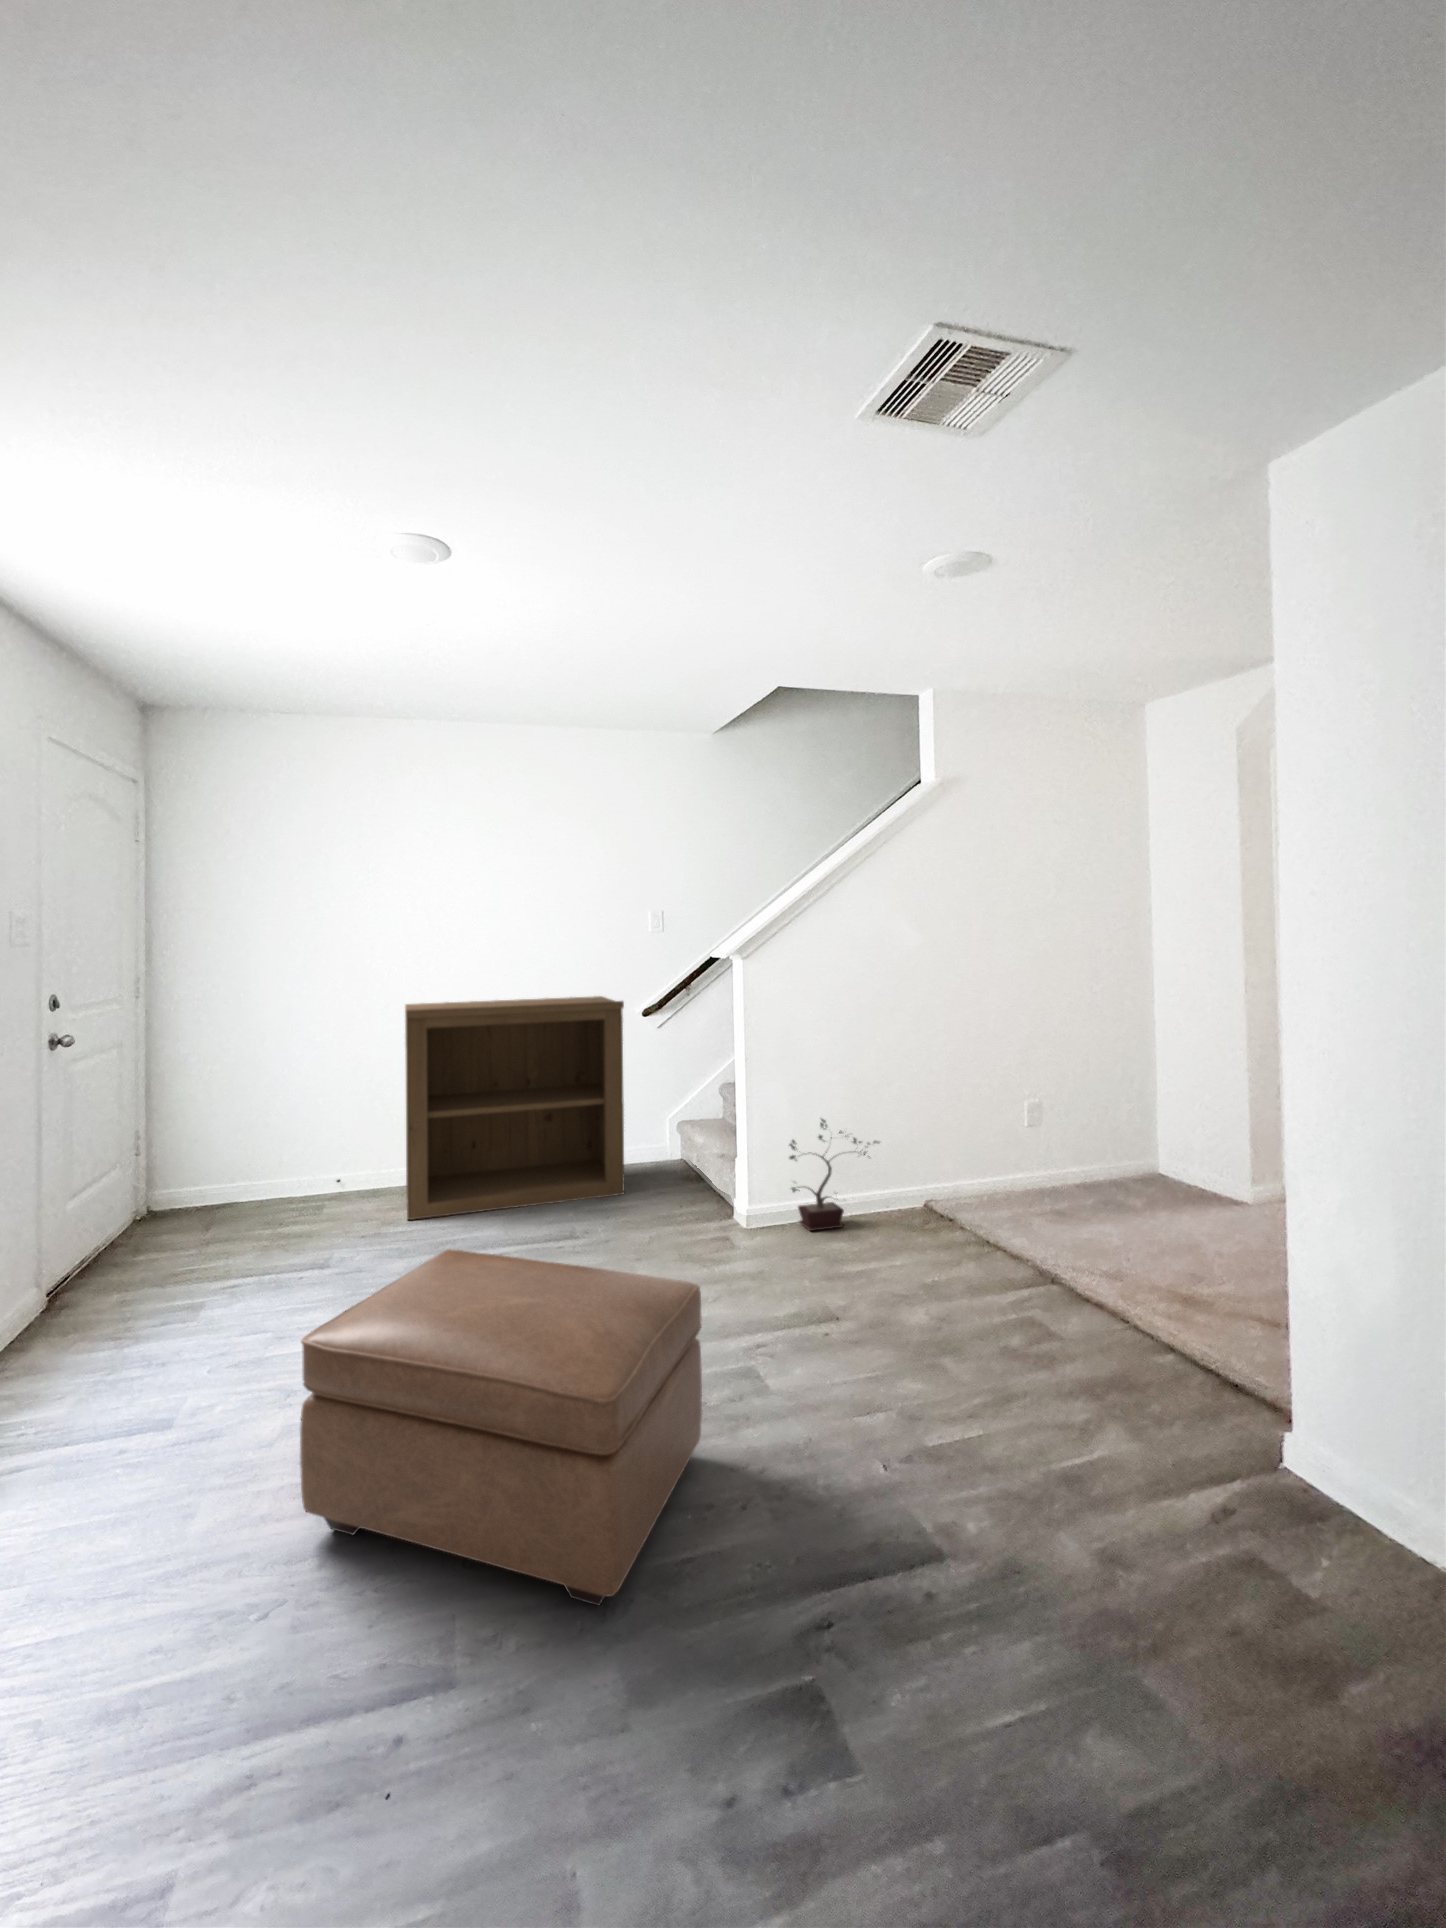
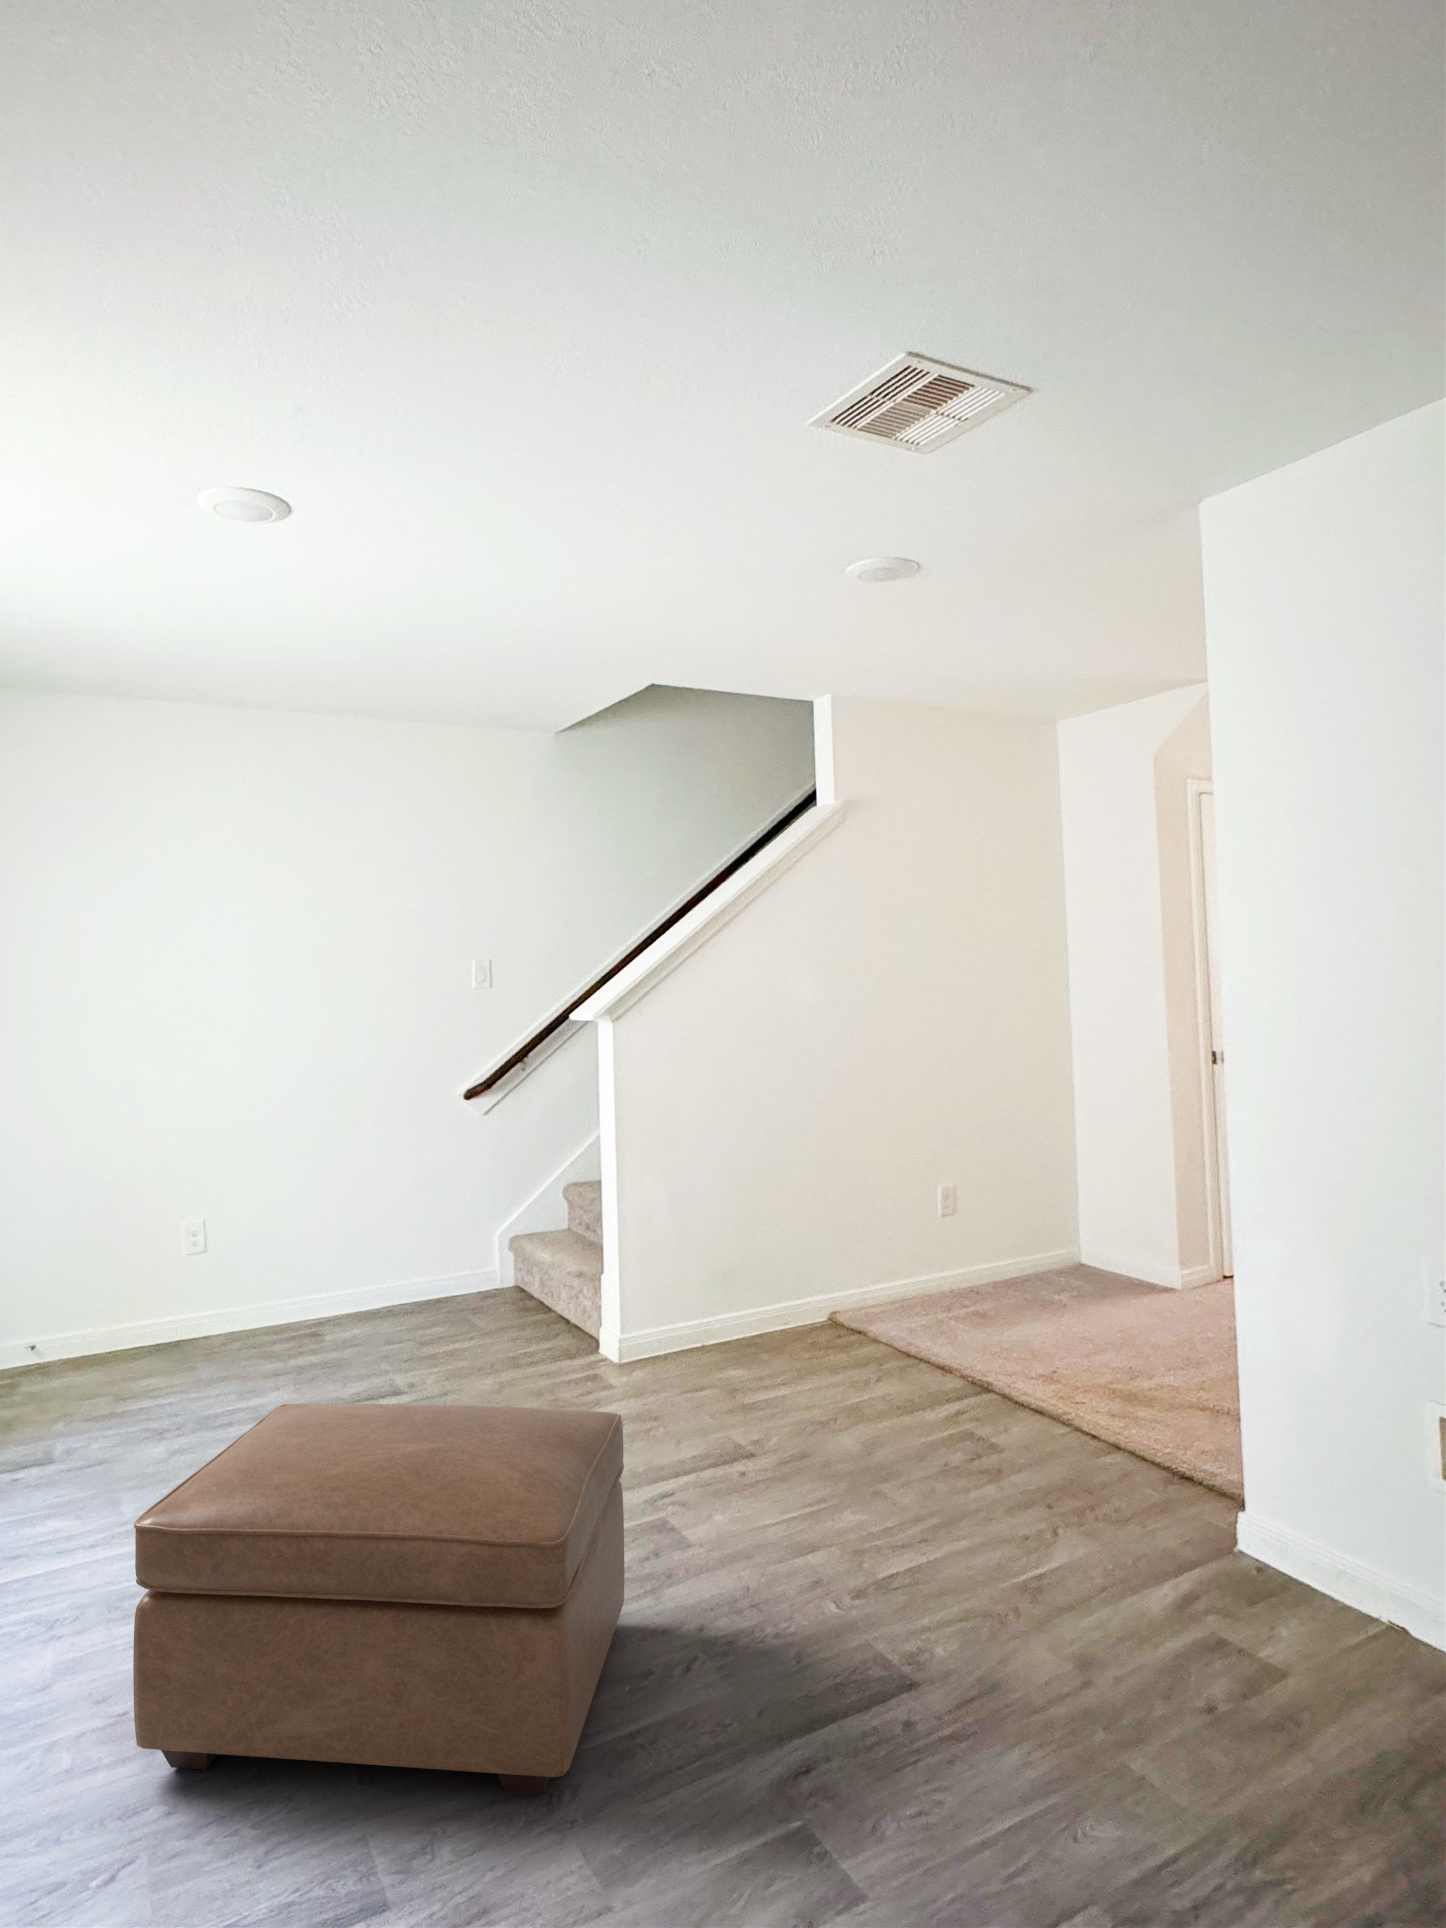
bookshelf: present [405,996,625,1220] -> none [135,1074,448,1392]
potted plant: present [790,1119,879,1231] -> none [669,1215,781,1359]

